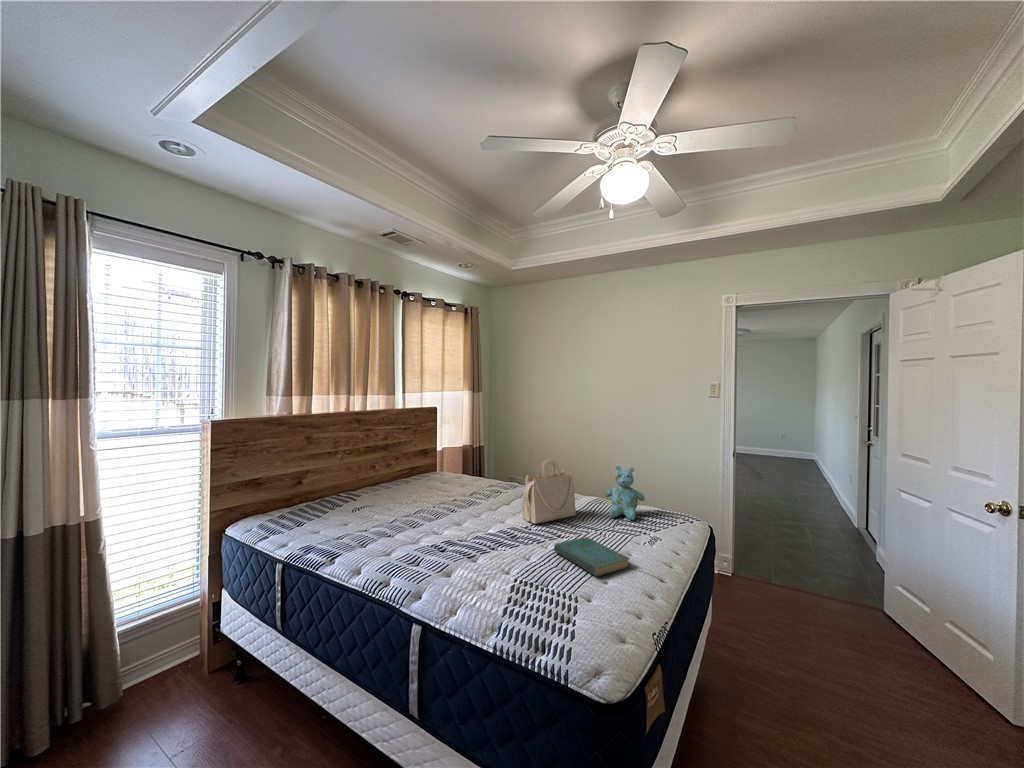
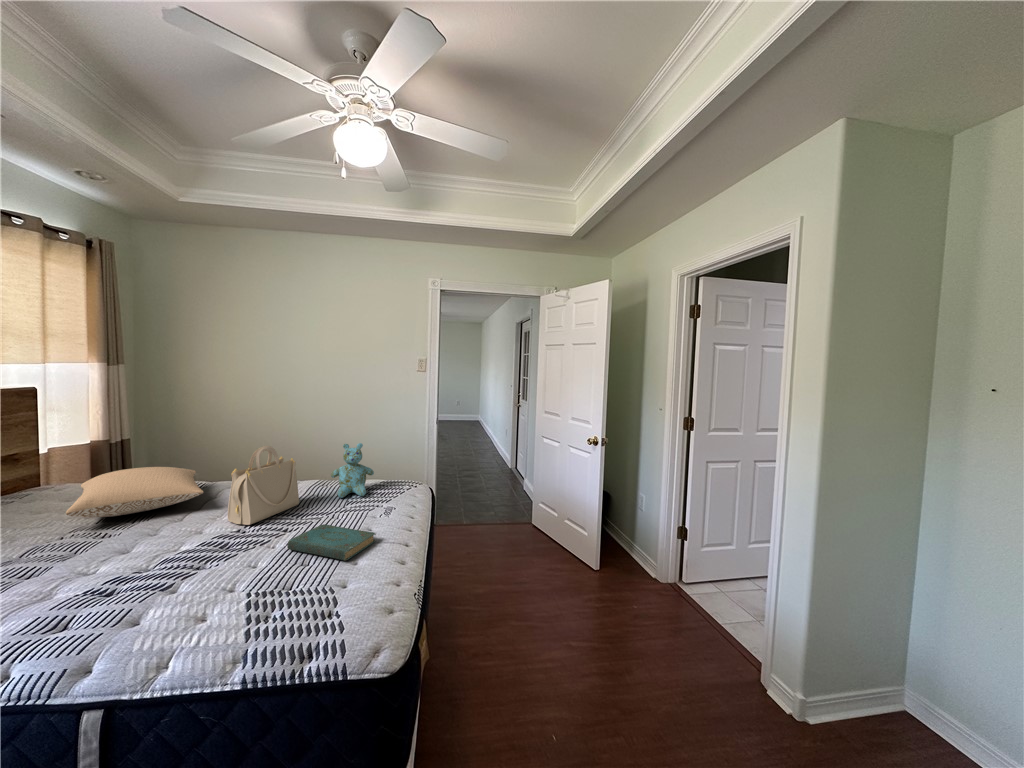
pillow: none [439,466,512,498] -> present [66,467,204,518]

